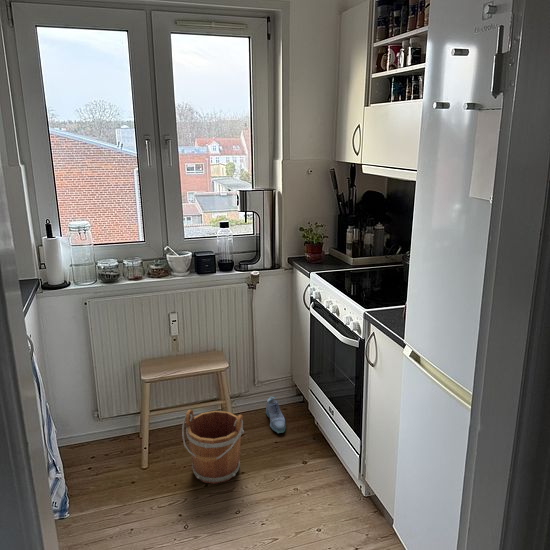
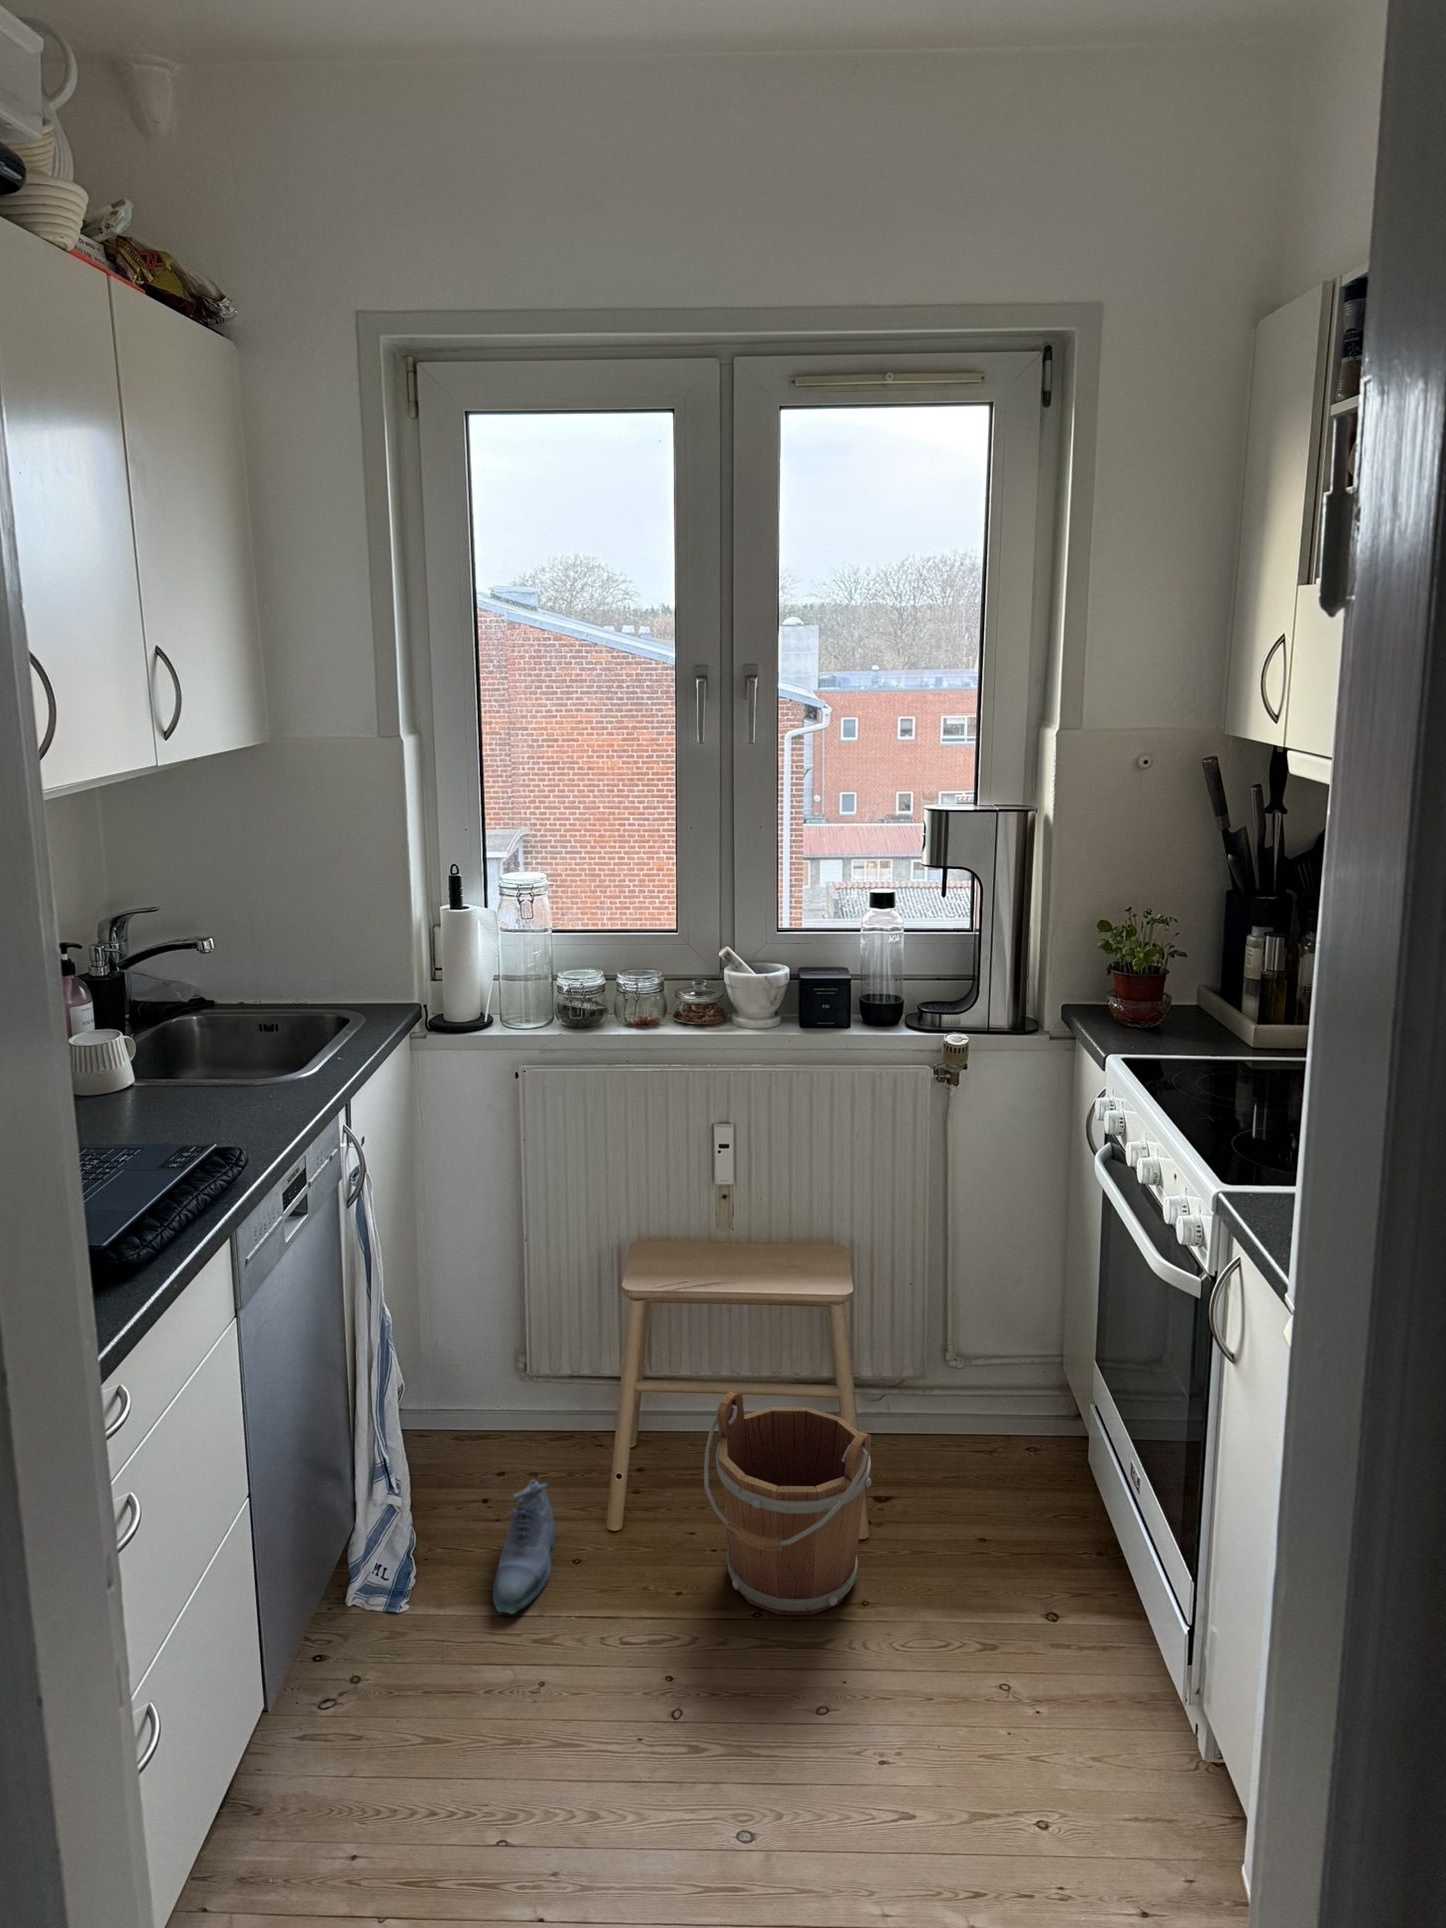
shoe: present [266,397,286,433] -> present [493,1481,555,1614]

